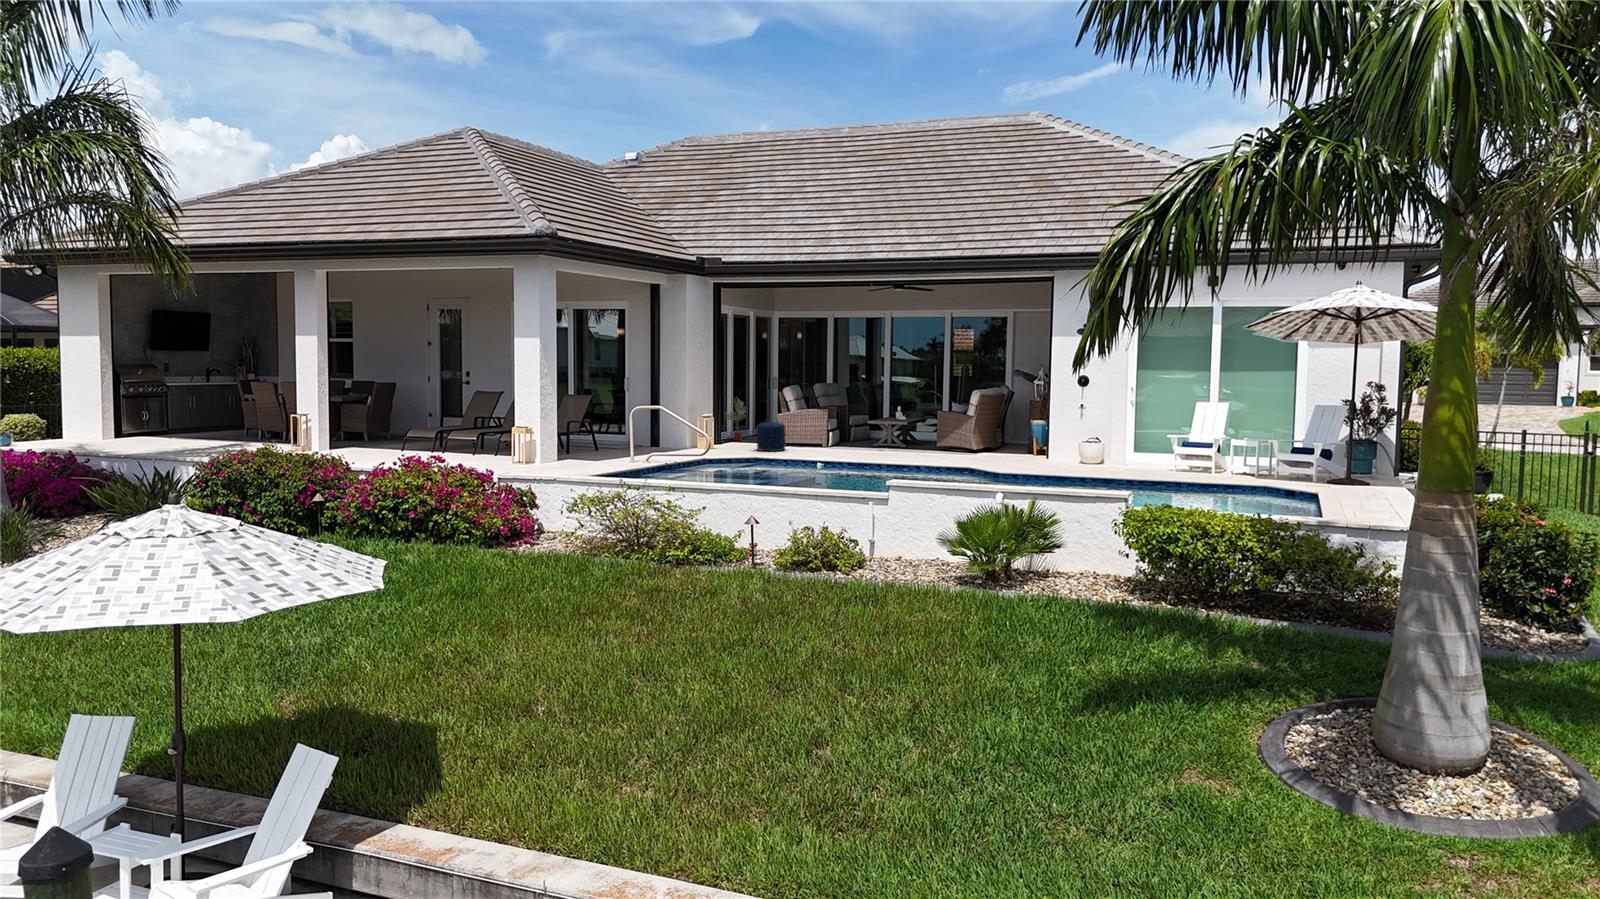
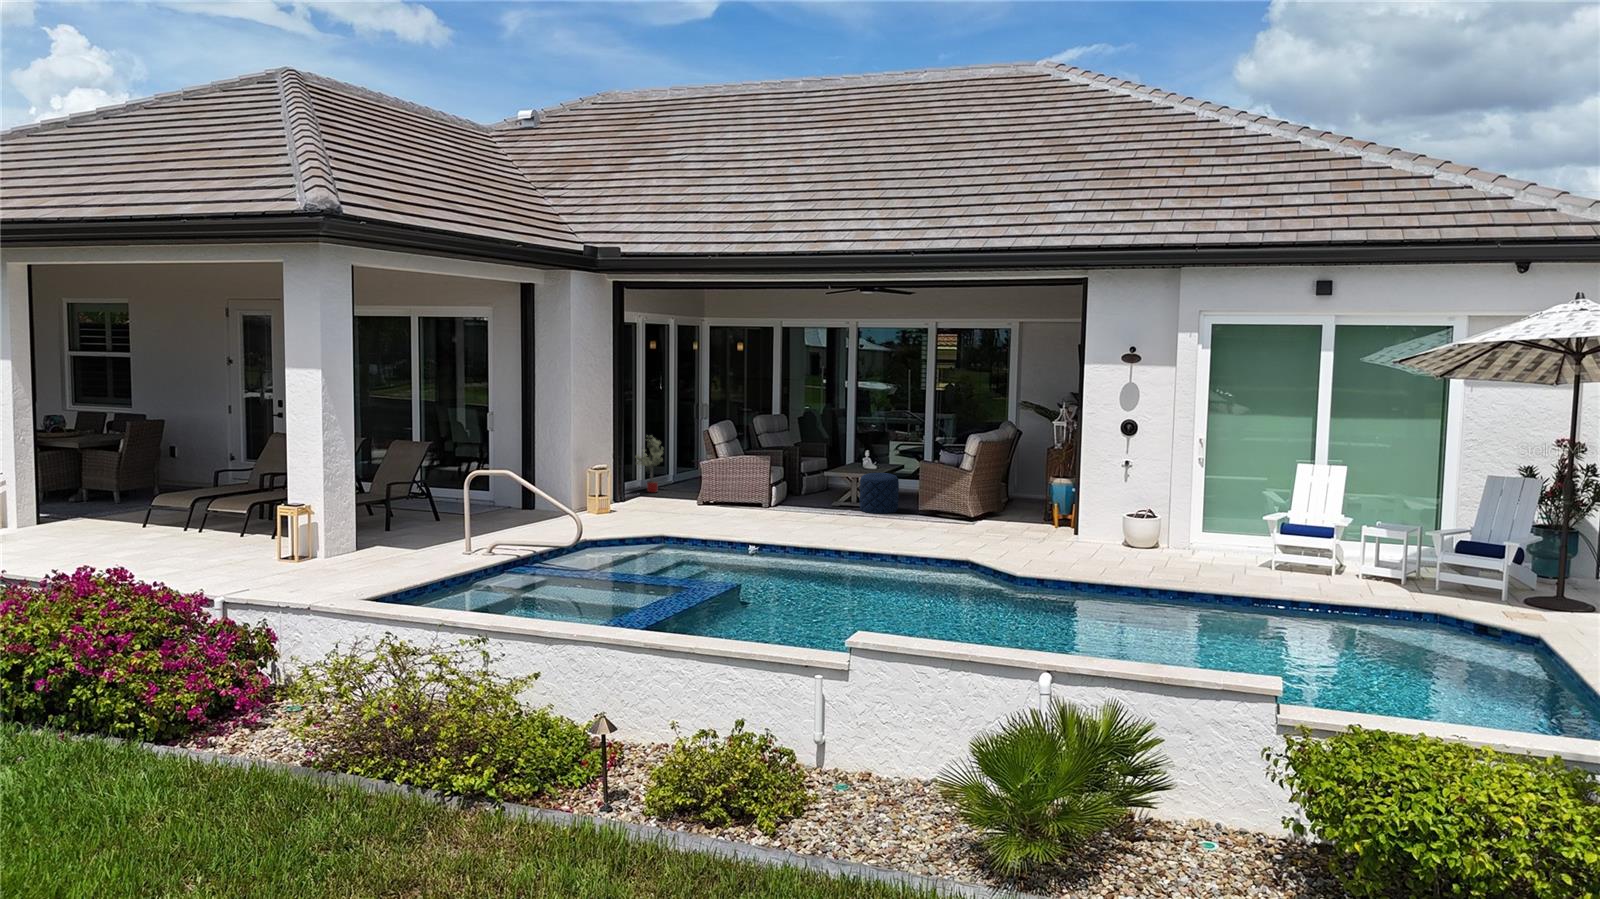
pouf: present [757,422,786,451] -> present [859,473,899,514]

